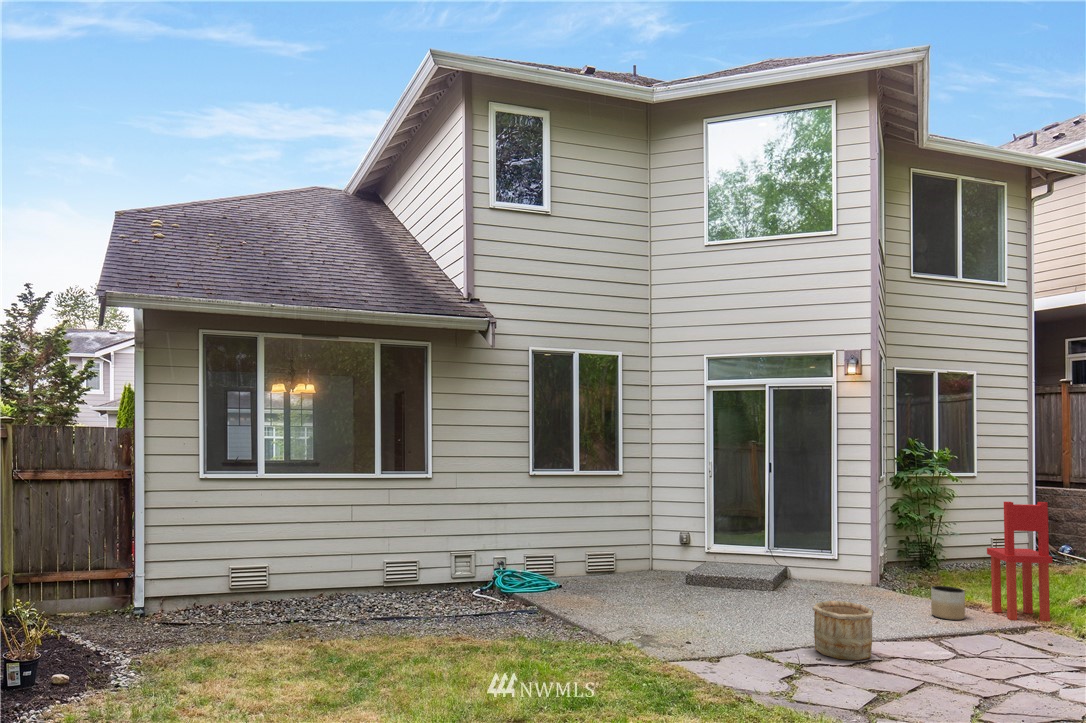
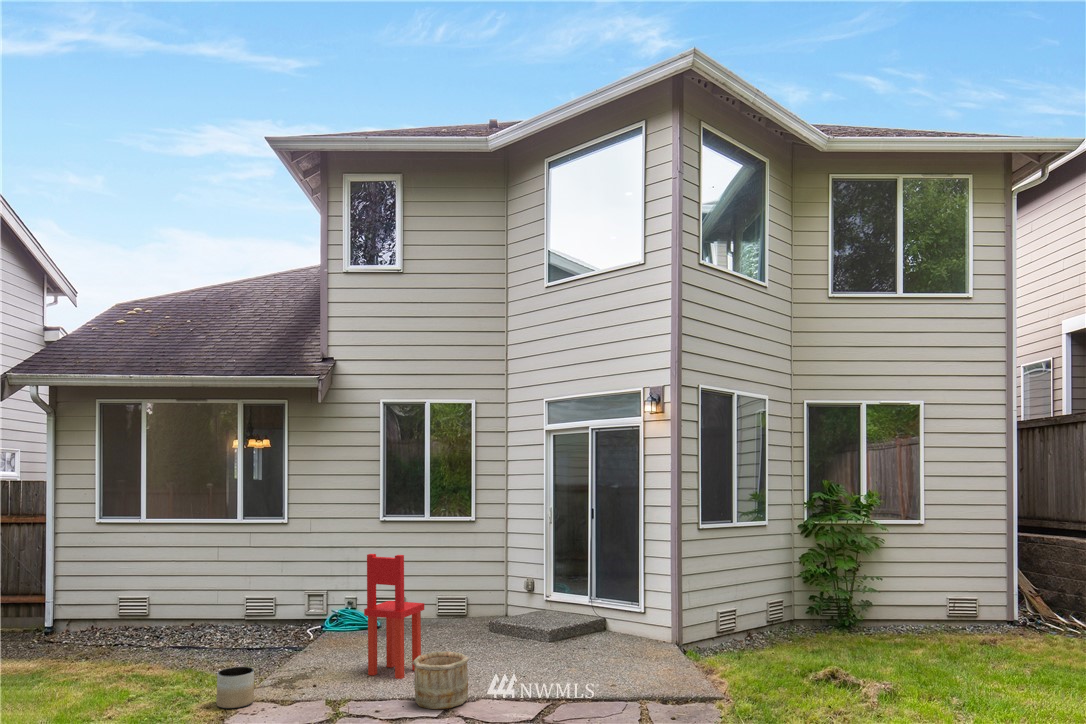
chair: present [987,502,1052,621] -> present [364,554,424,679]
planter: present [931,586,965,620] -> present [216,667,254,709]

